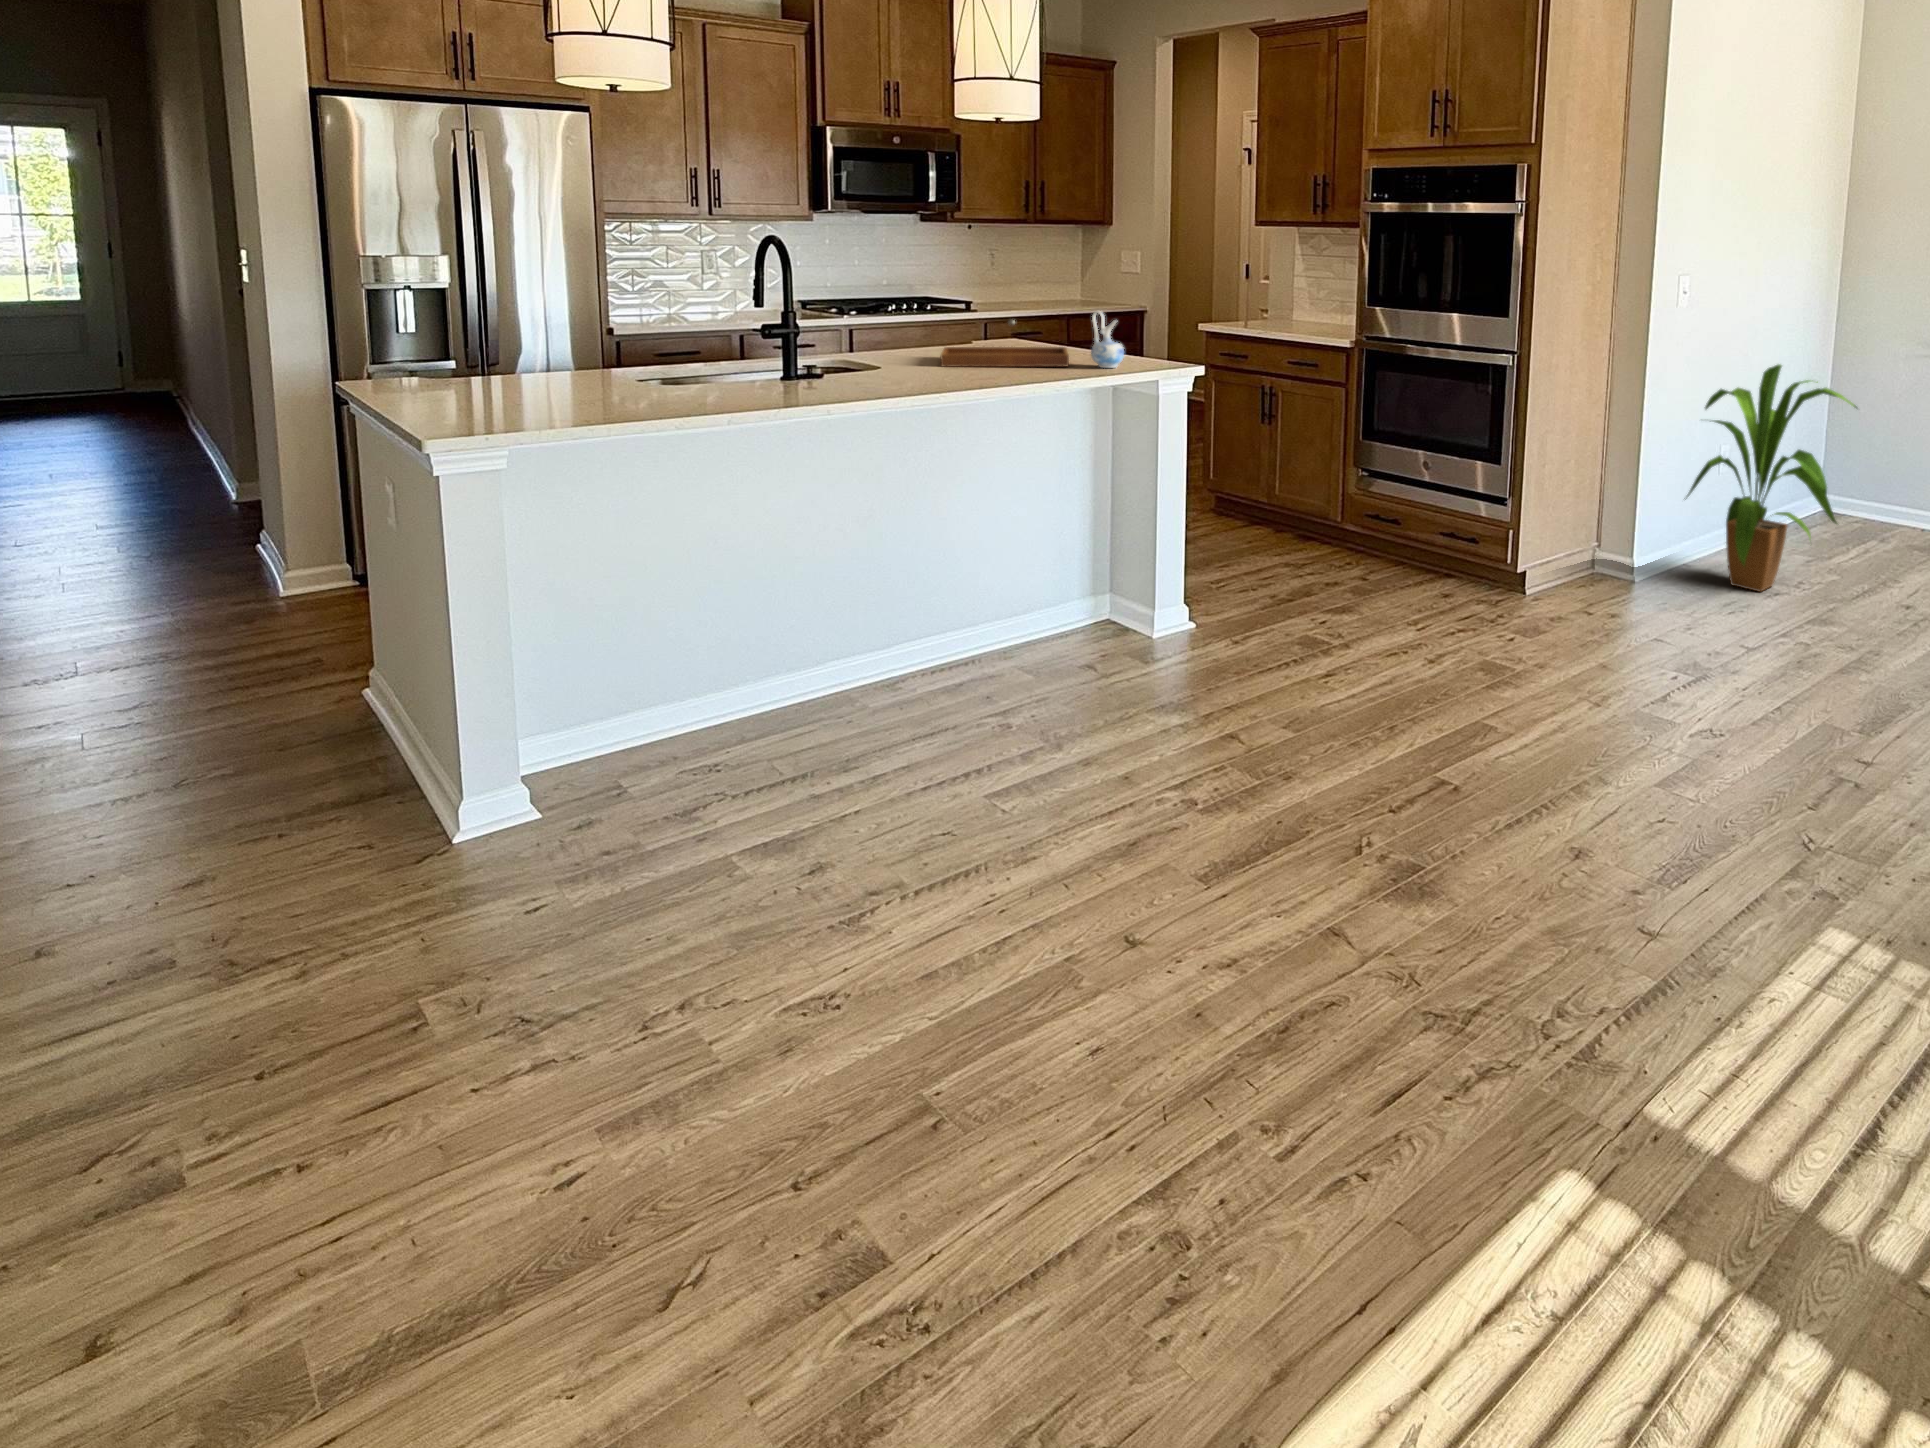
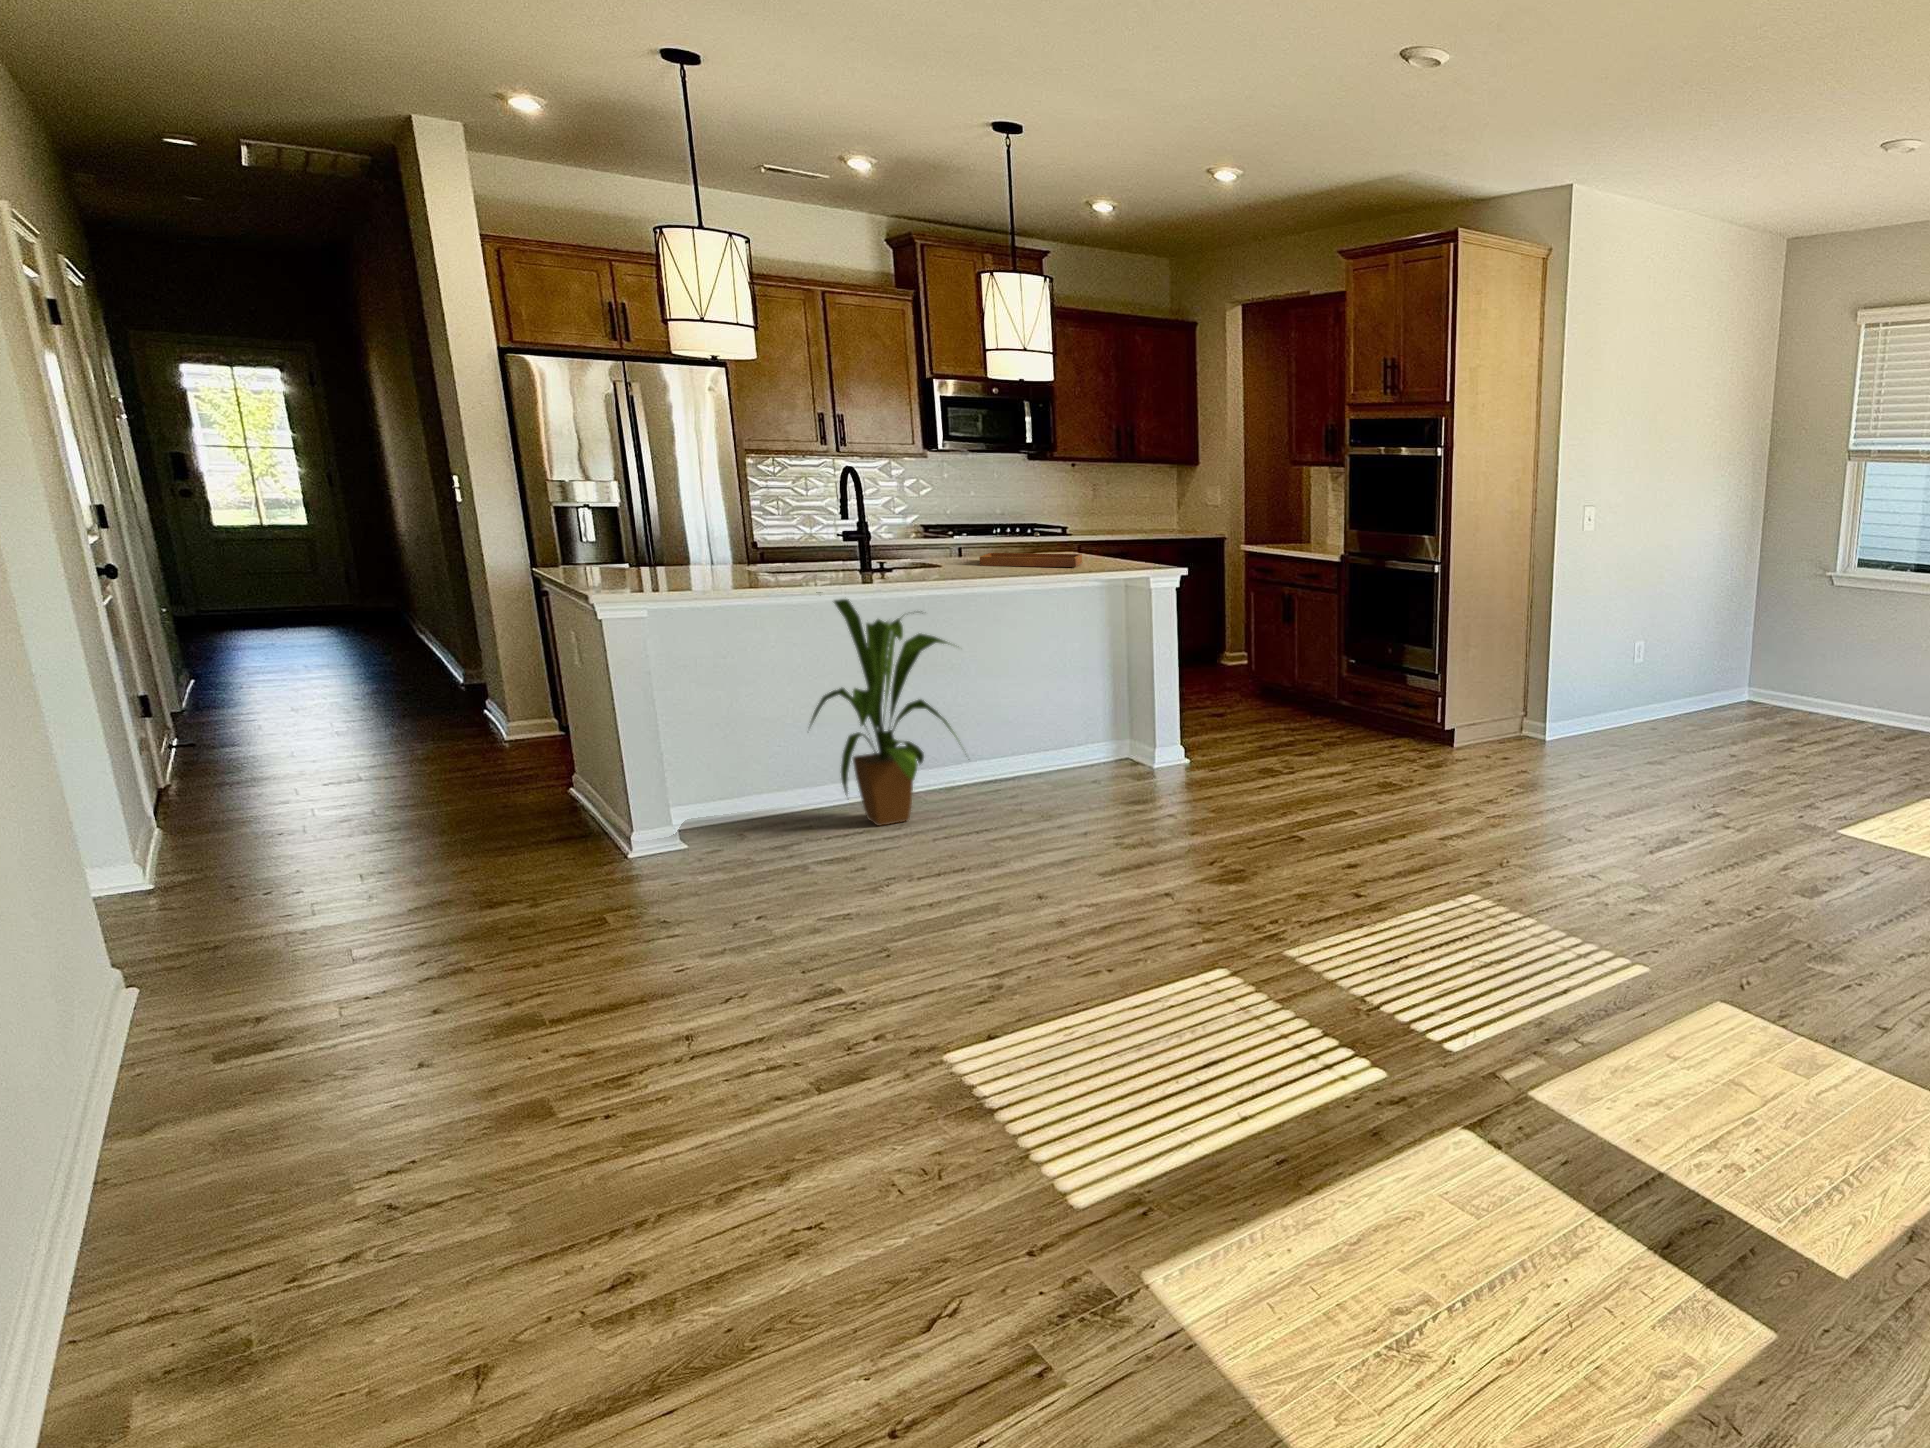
ceramic pitcher: present [1091,311,1124,368] -> none [1093,526,1118,569]
house plant: present [1686,364,1857,592] -> present [810,592,955,826]

